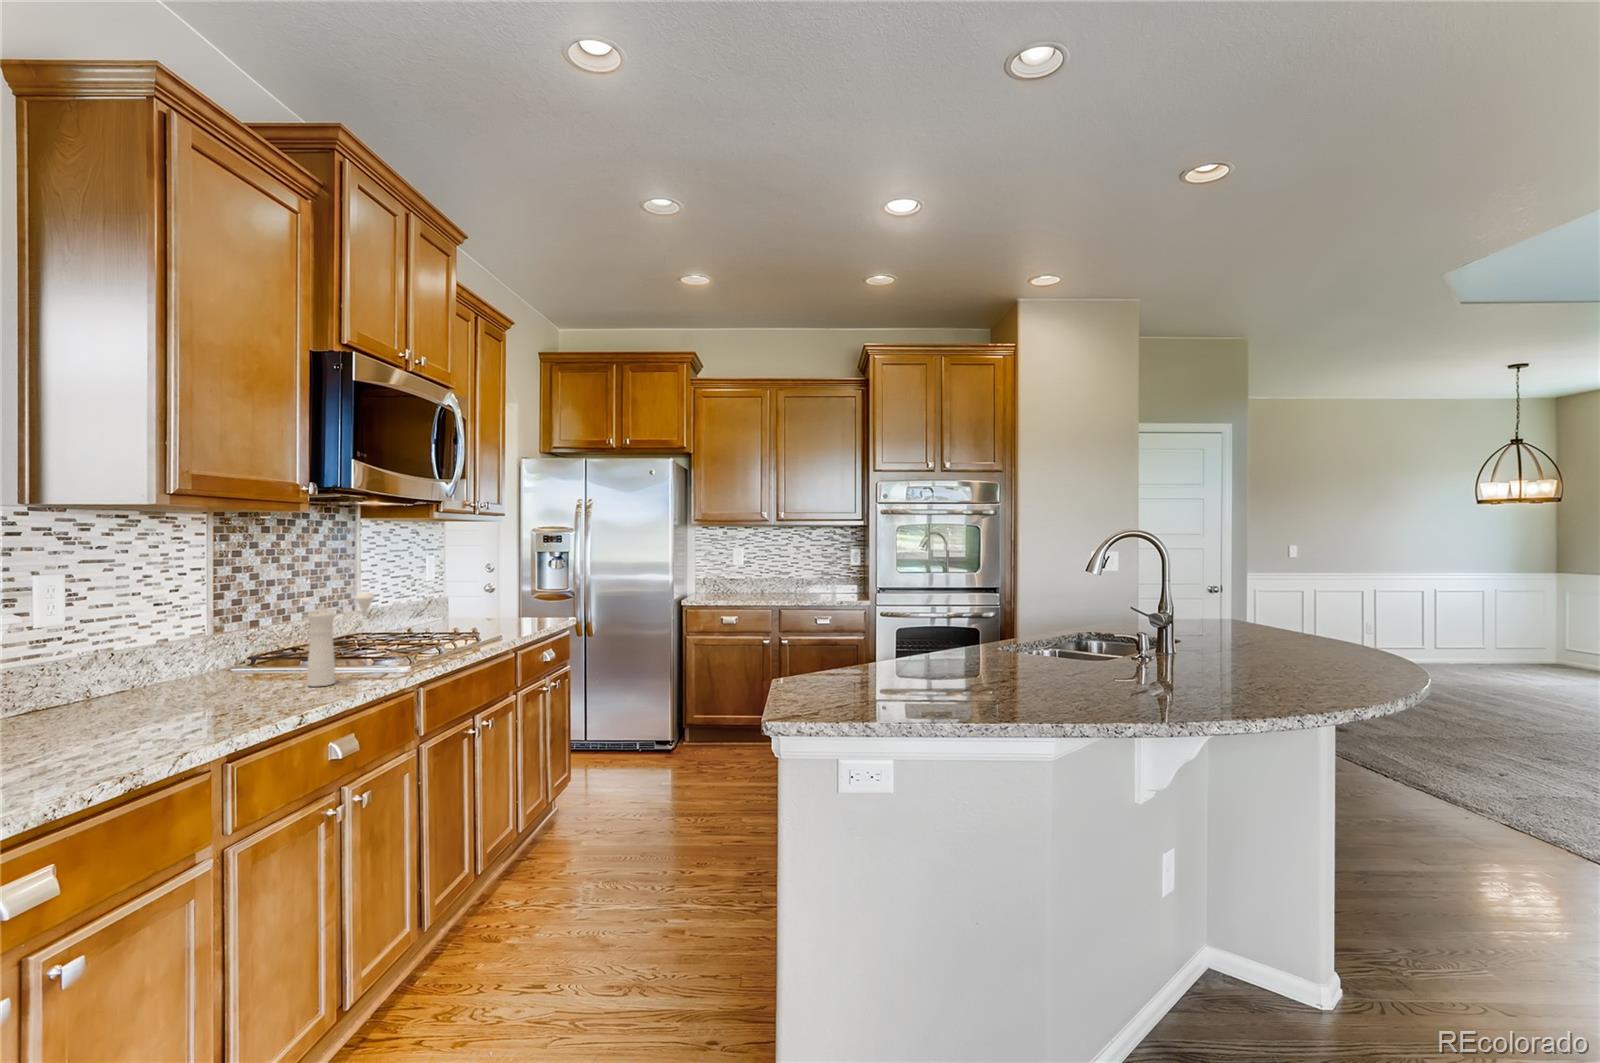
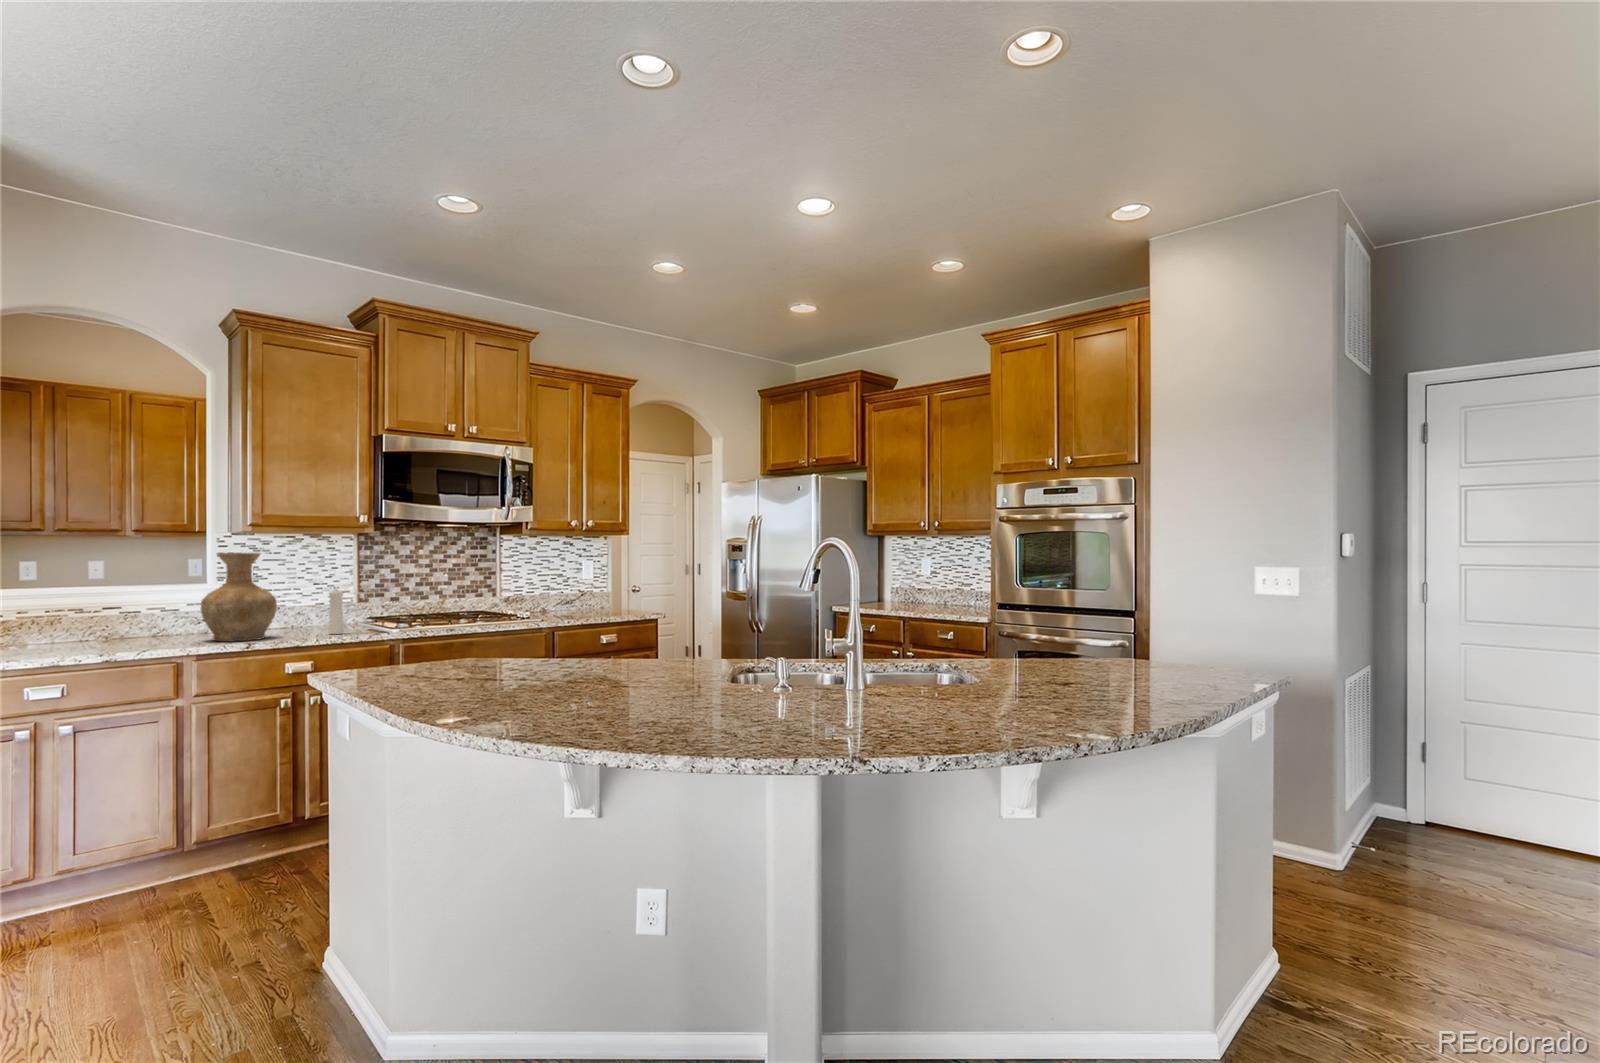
vase: none [80,547,254,731] -> present [201,553,277,642]

